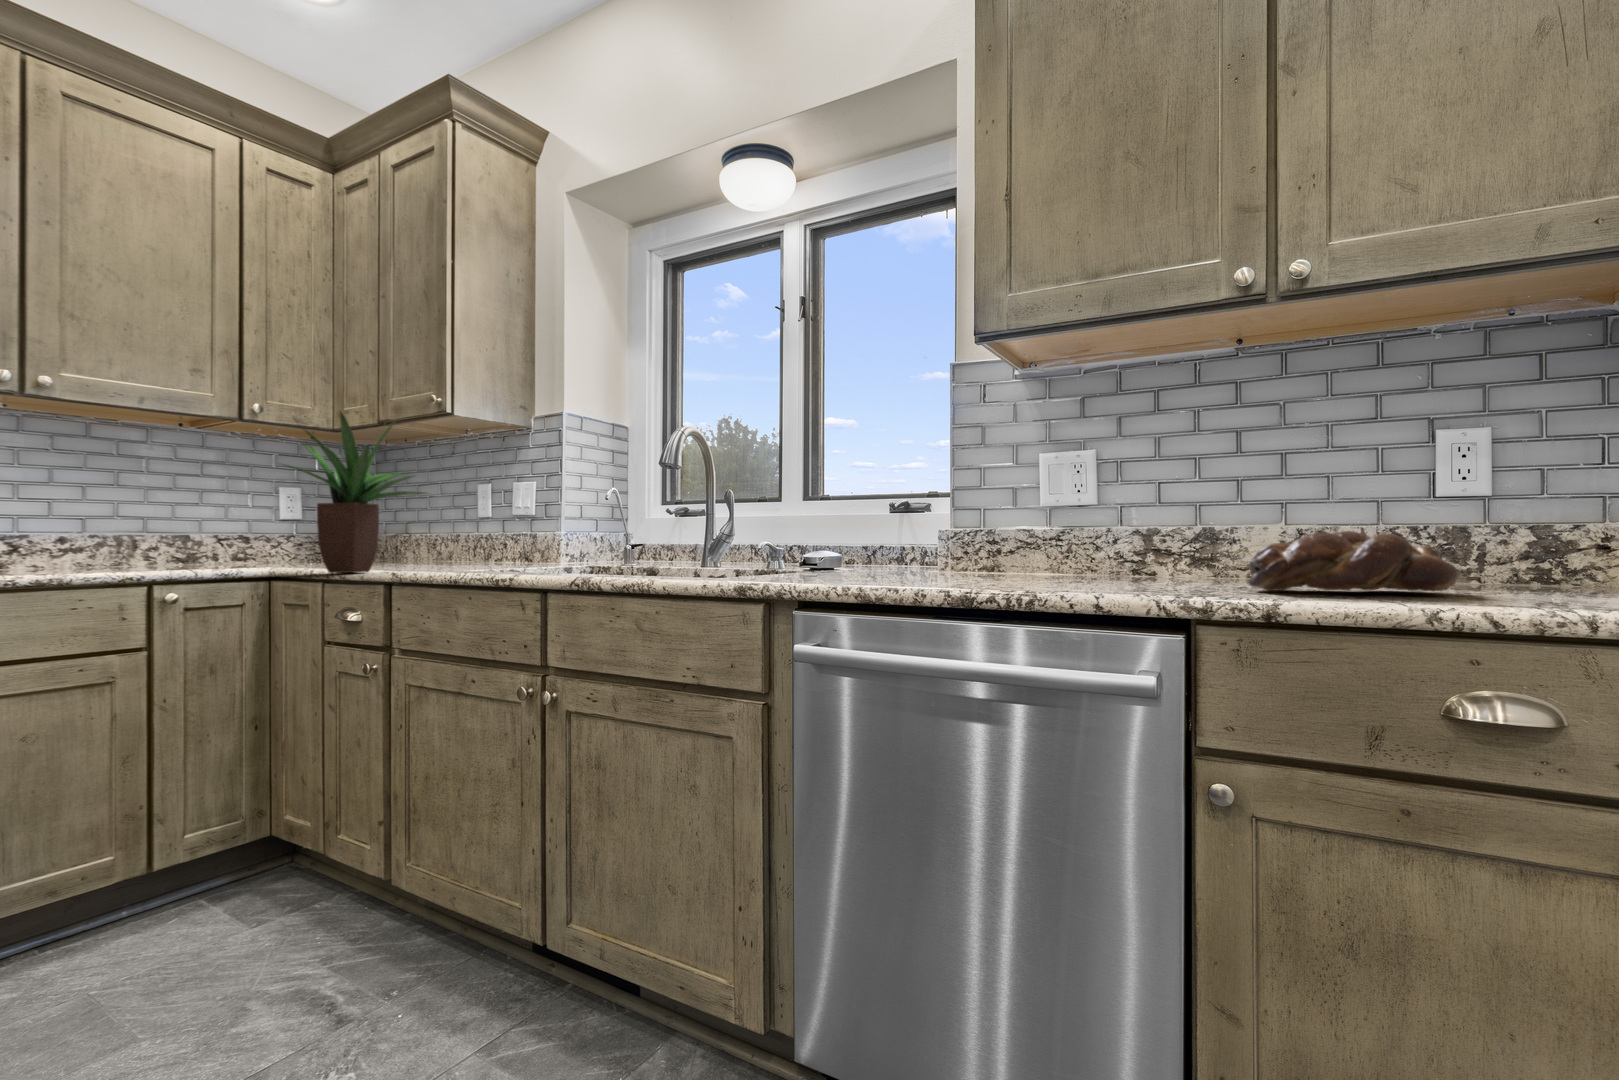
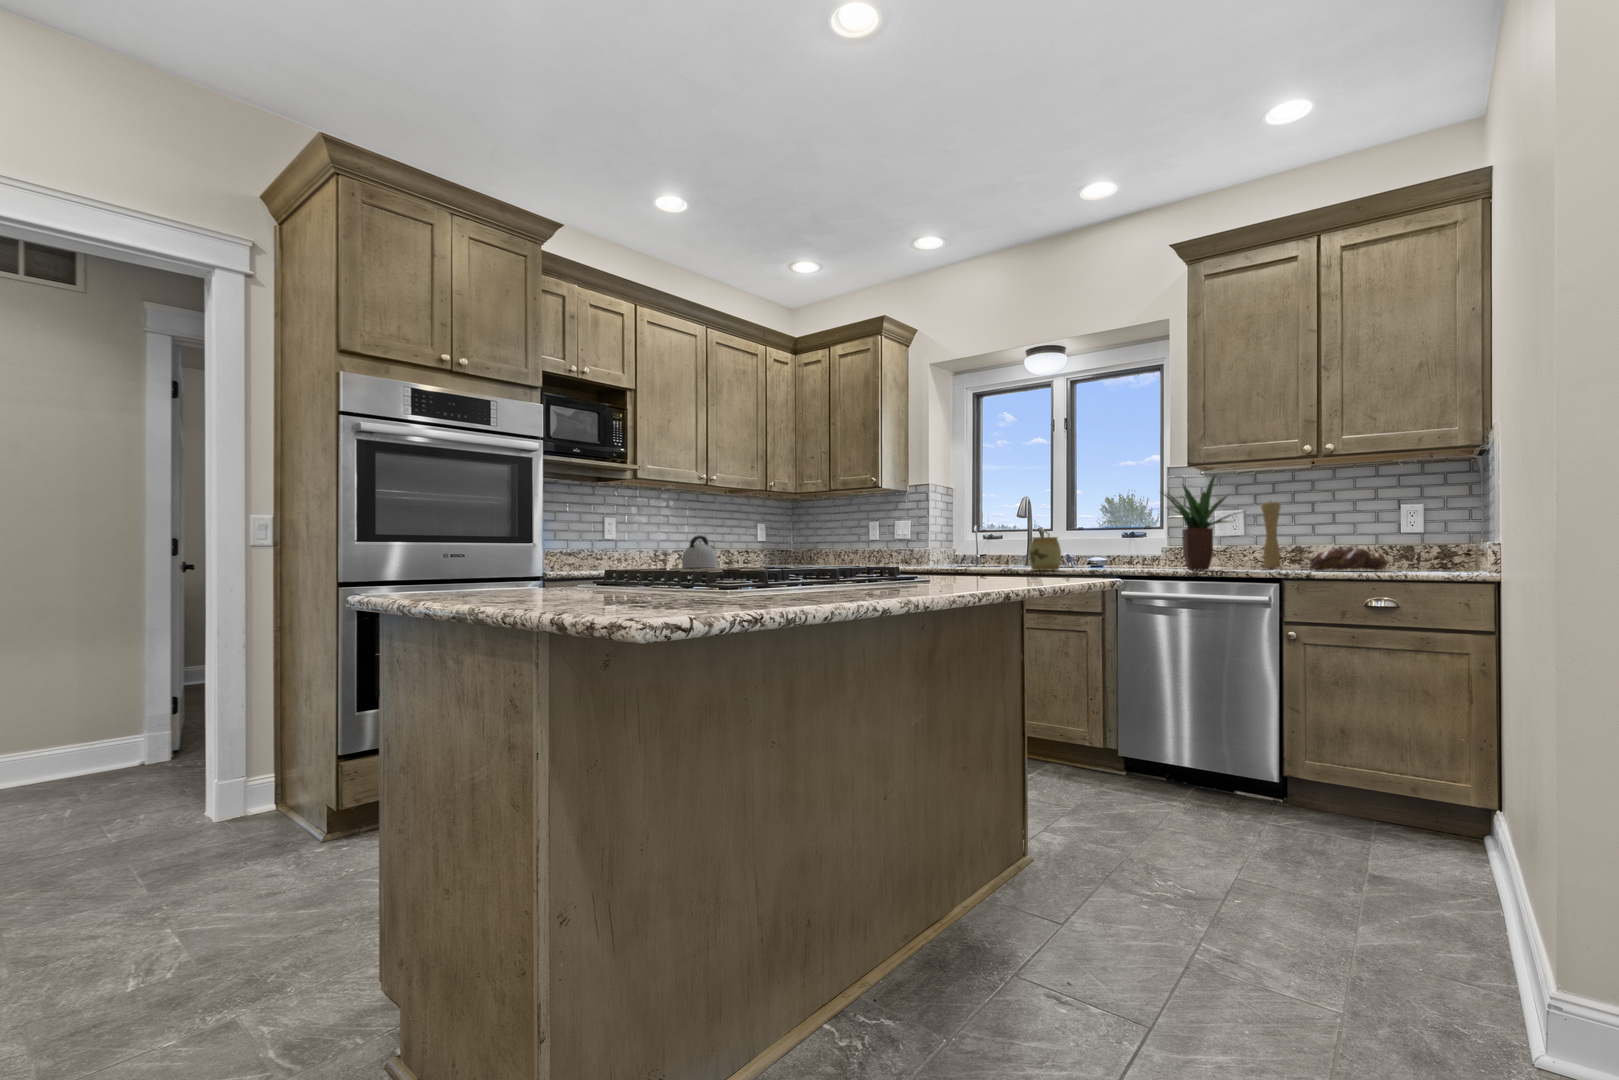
potted plant: present [283,412,425,573] -> present [1164,476,1236,570]
pepper mill: none [1133,429,1172,575] -> present [1261,501,1281,568]
jar: none [618,488,691,584] -> present [1029,530,1061,570]
kettle: none [77,506,173,568] -> present [682,535,718,568]

